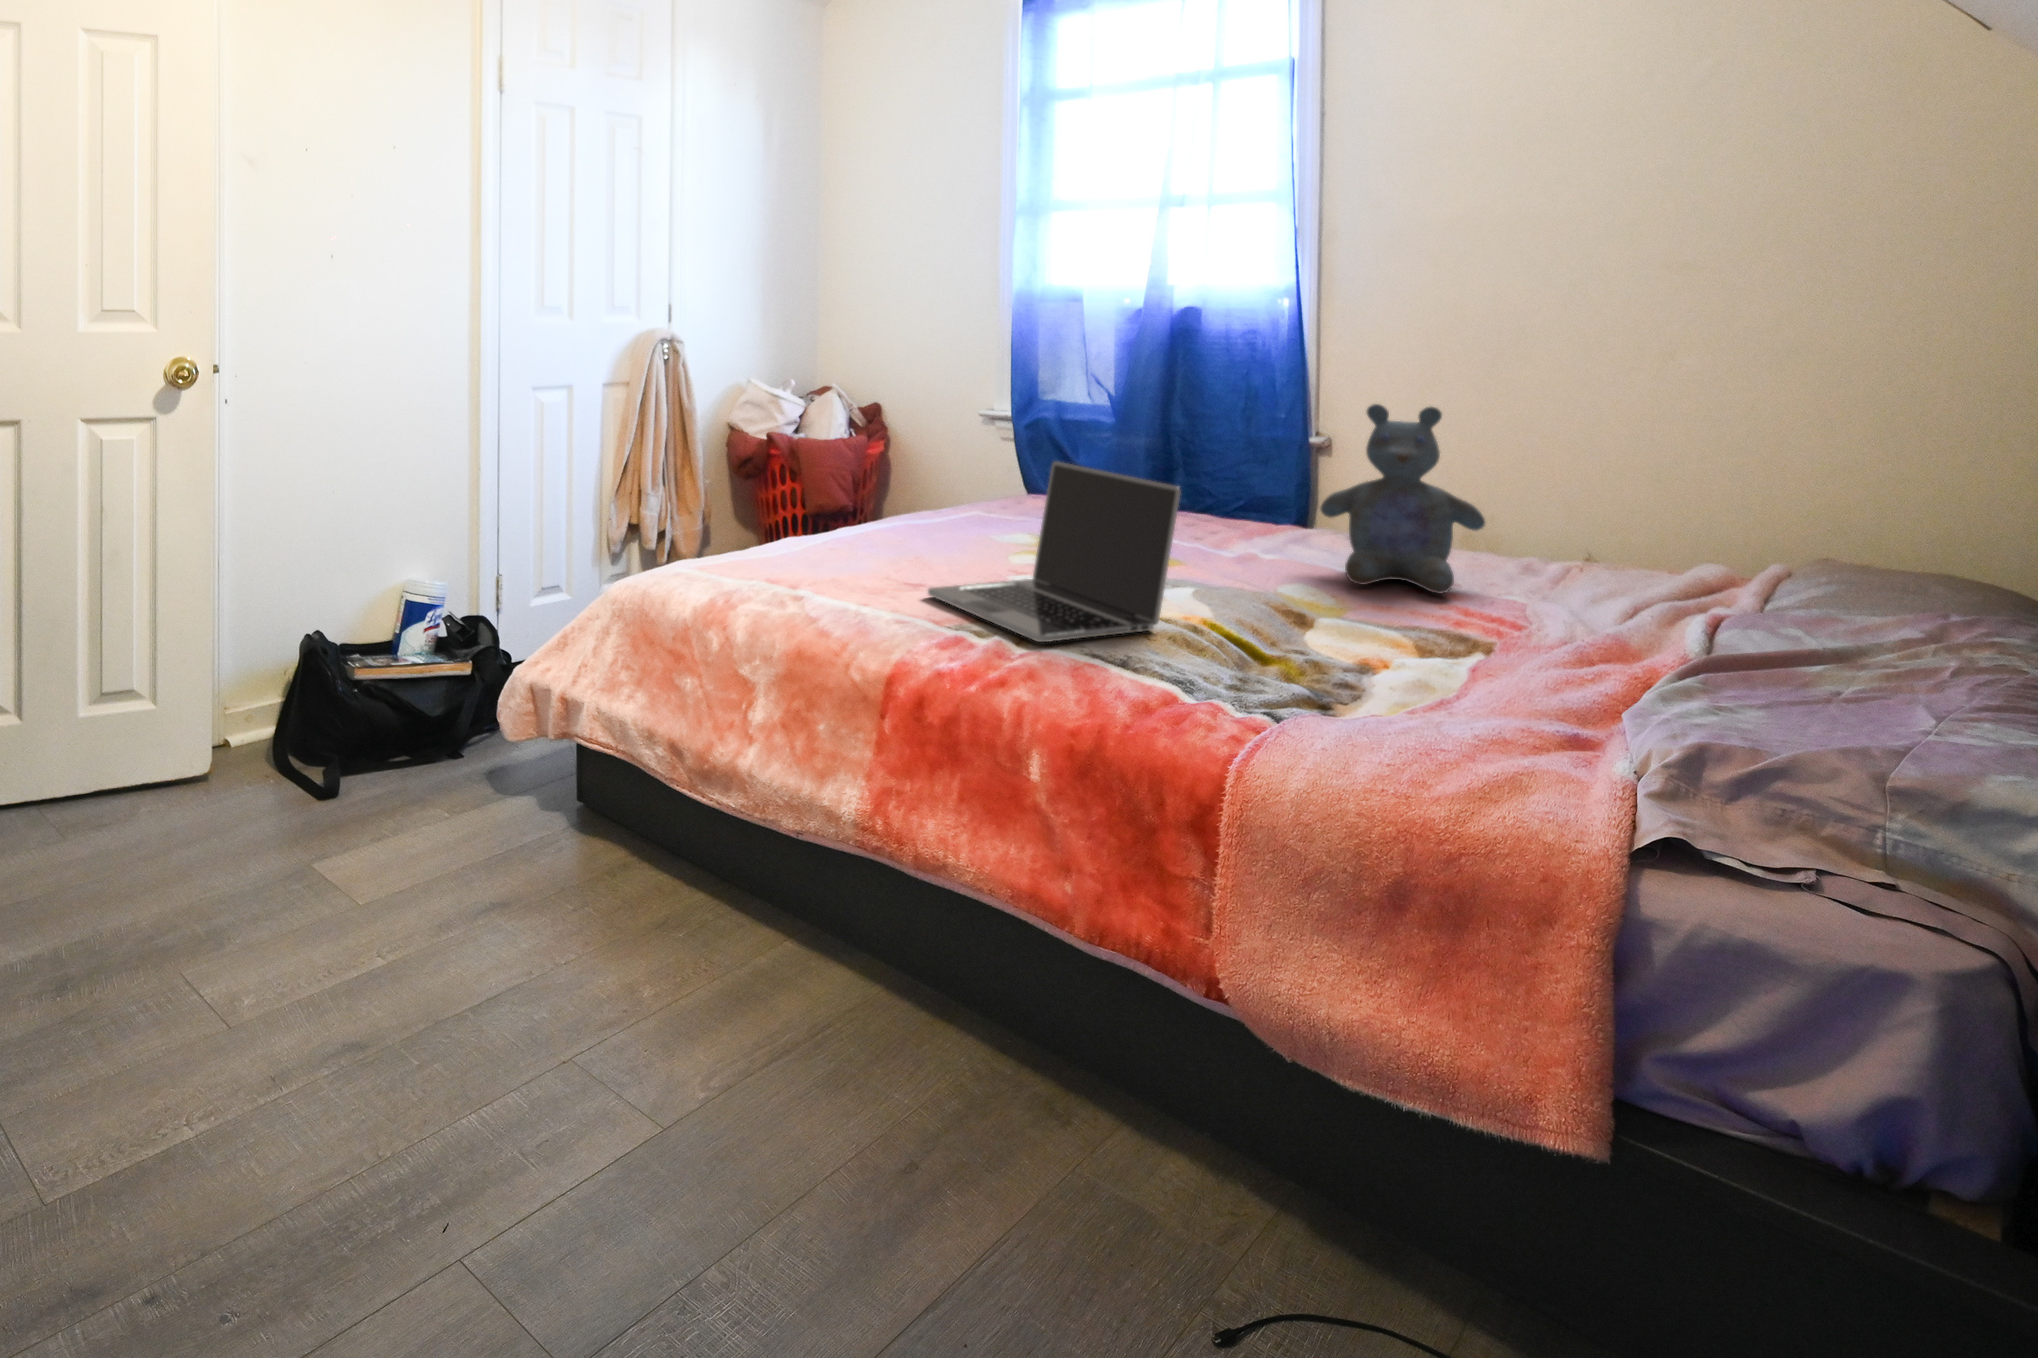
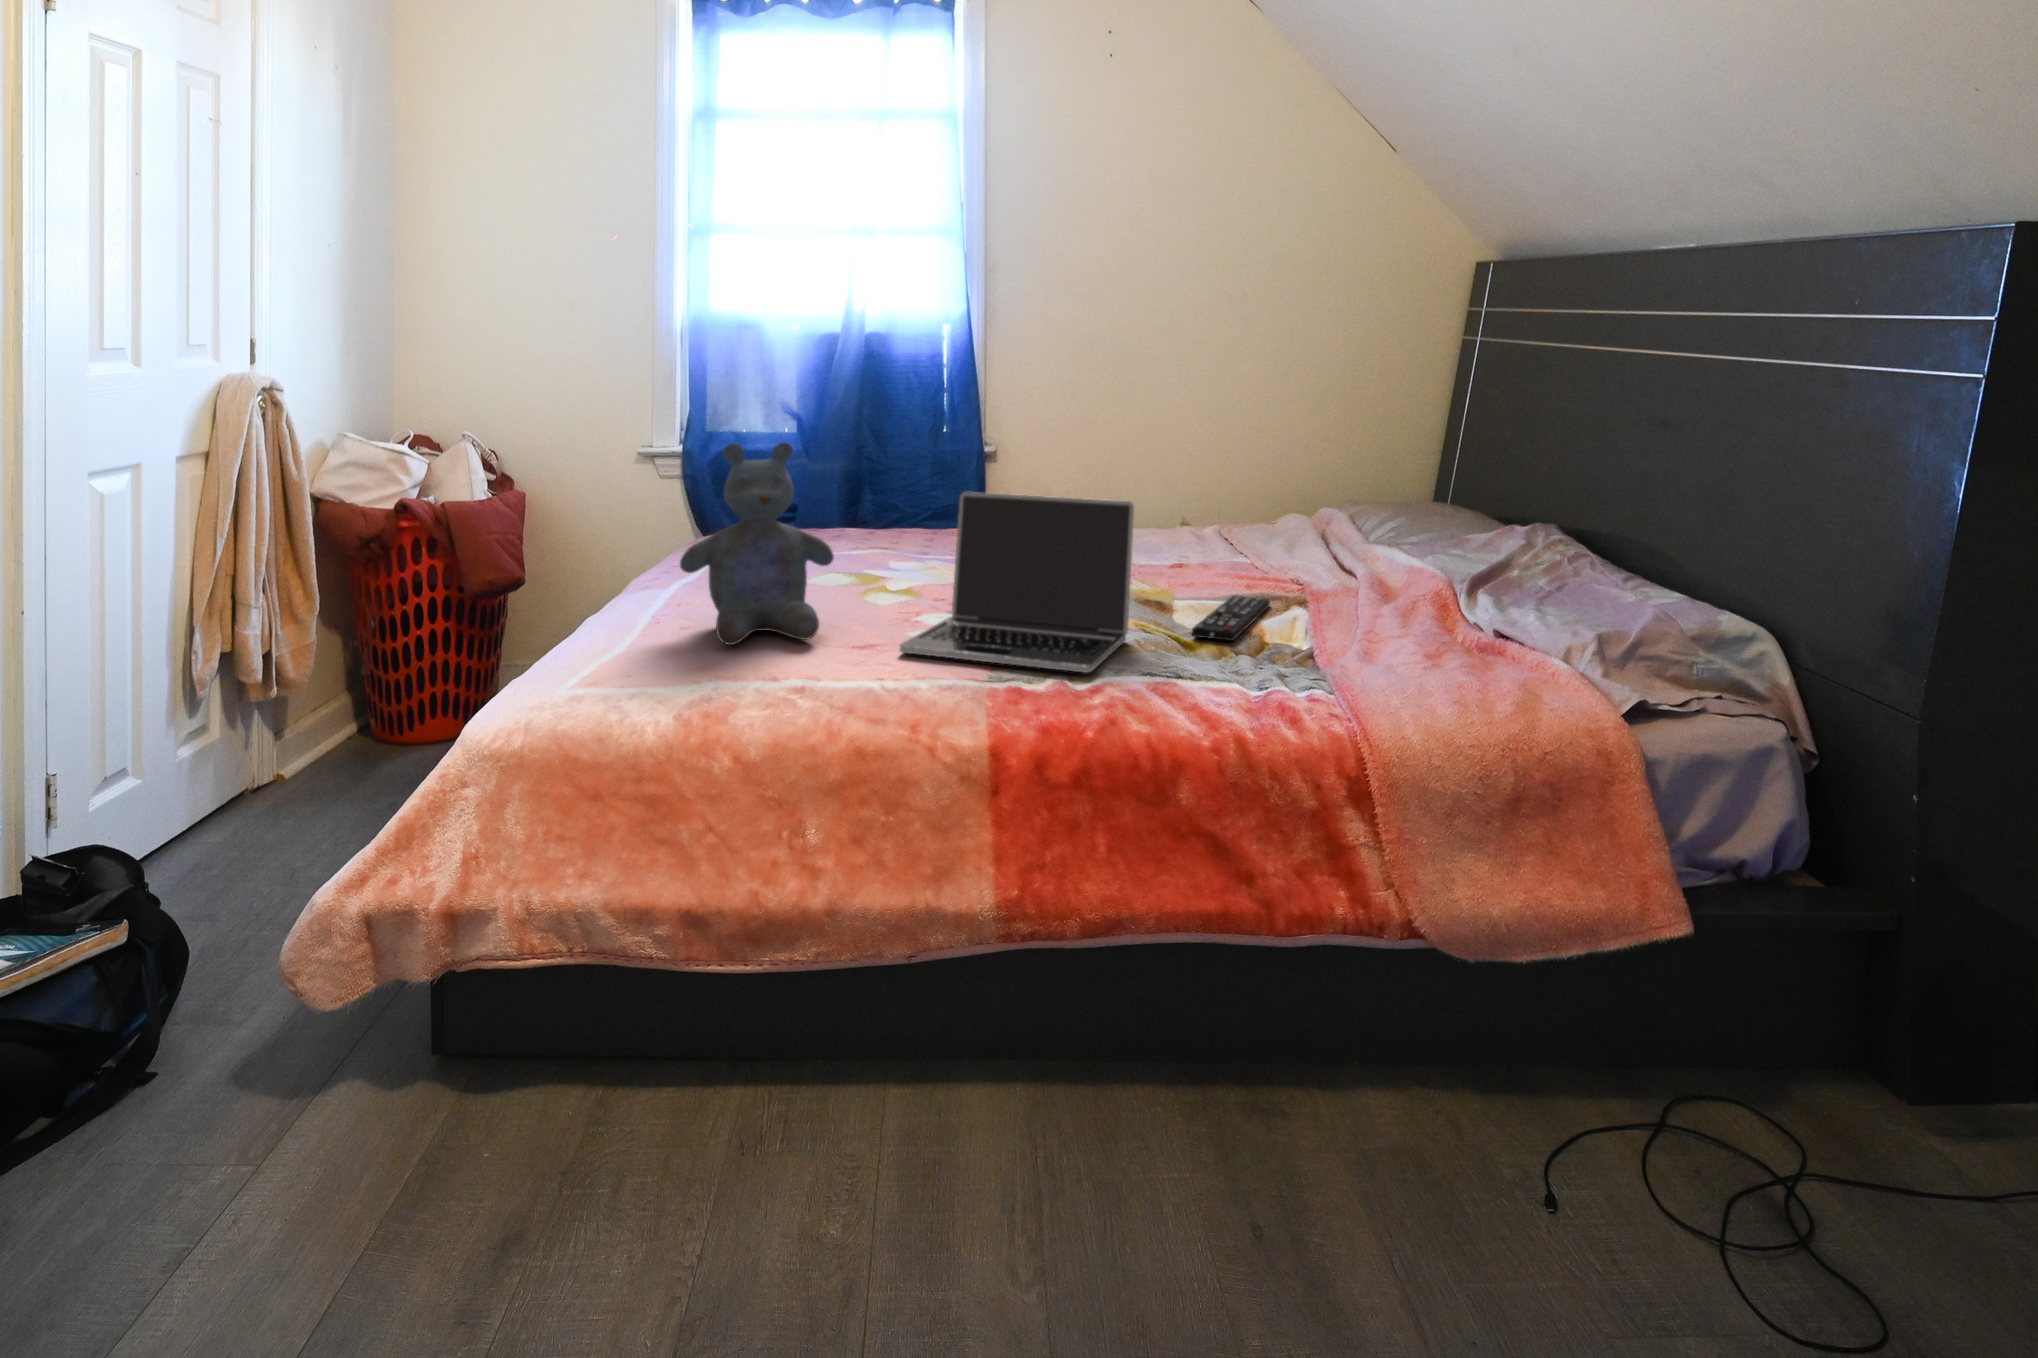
stuffed bear: present [1320,404,1485,594] -> present [680,442,834,645]
remote control: none [1232,620,1418,655] -> present [1192,595,1270,641]

